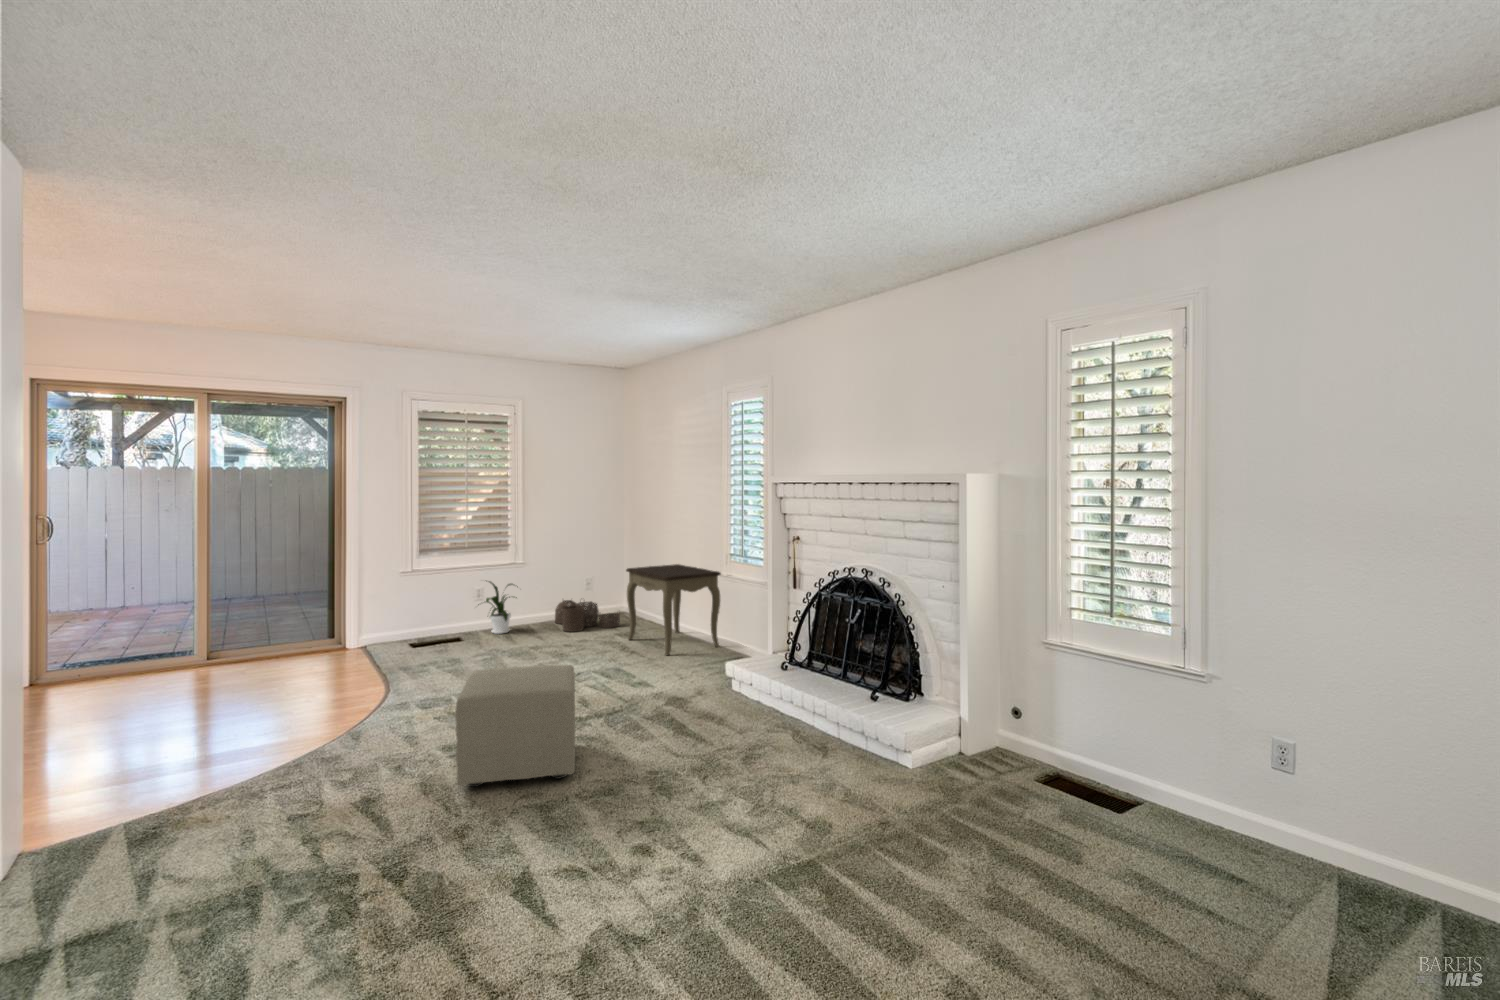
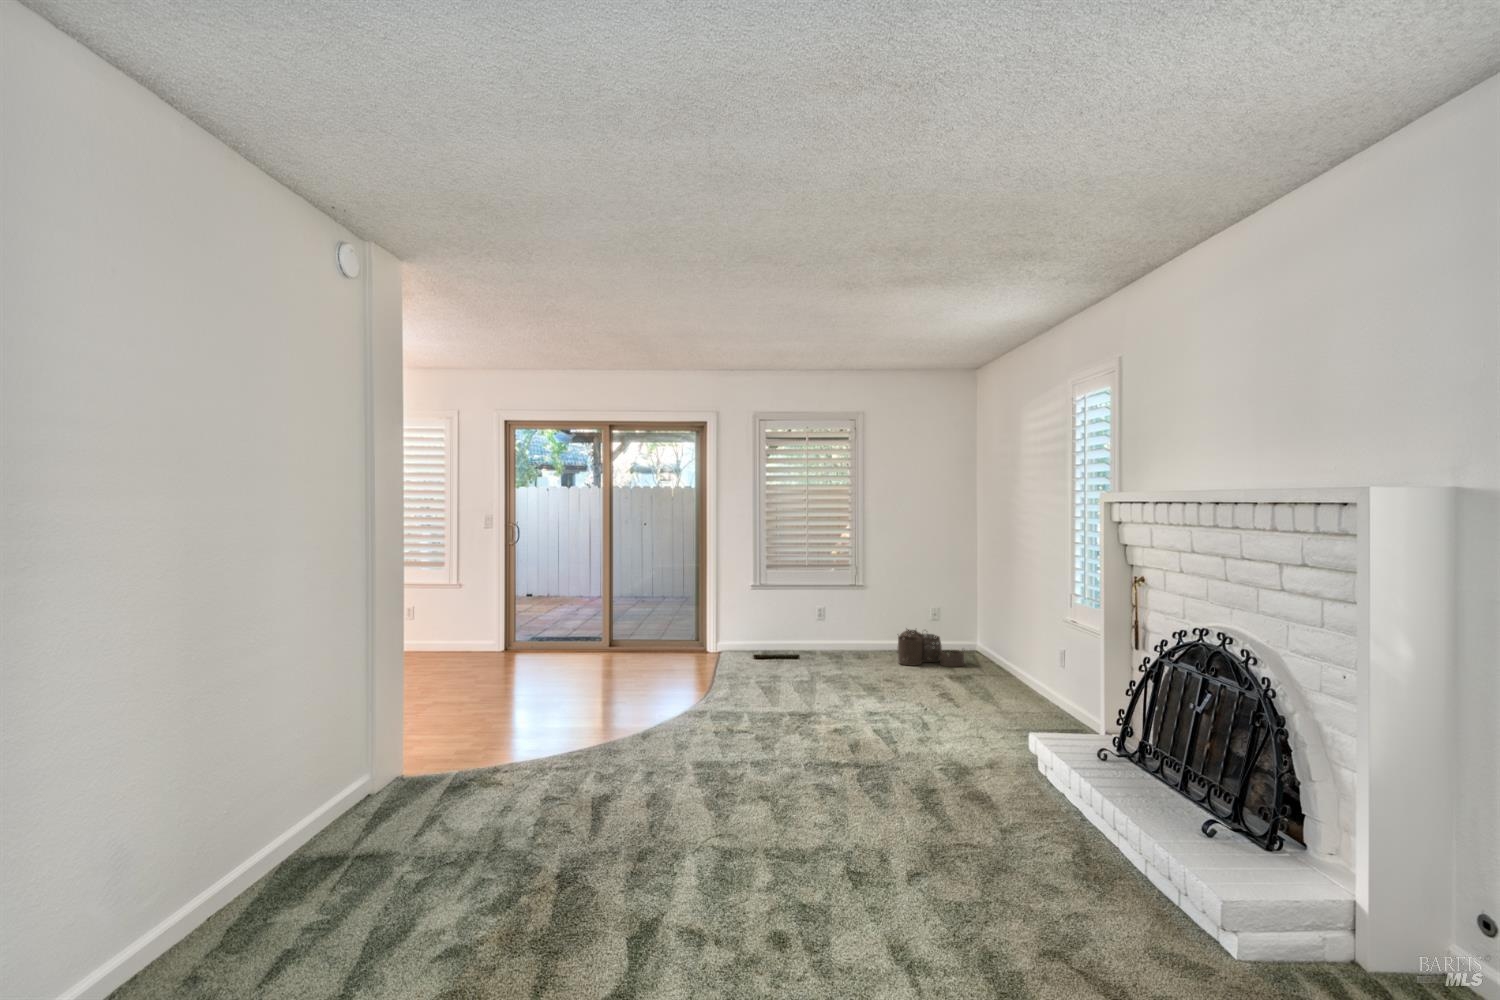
side table: present [626,564,721,655] -> none [958,601,1068,710]
house plant: present [478,581,518,634] -> none [815,600,859,657]
ottoman: present [455,665,575,787] -> none [669,693,811,827]

